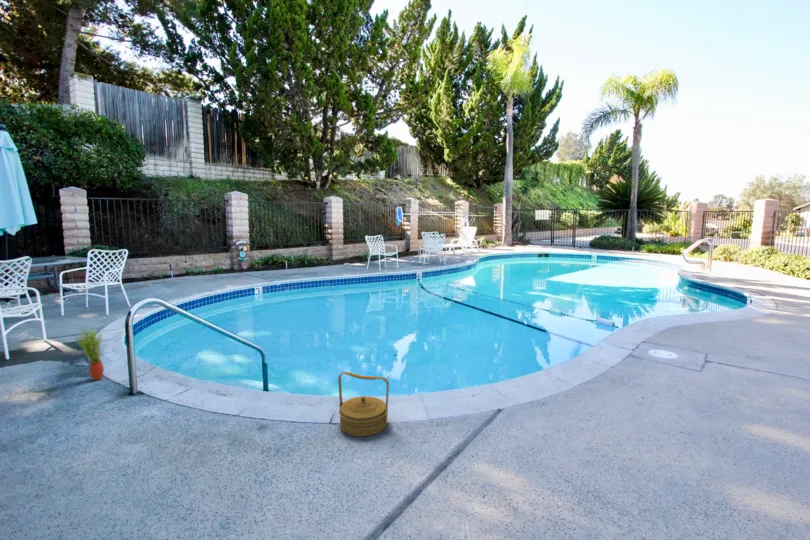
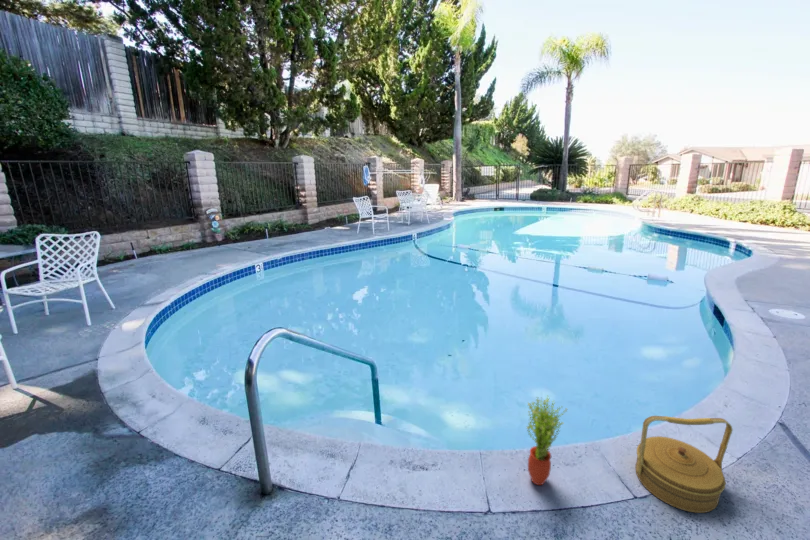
potted plant: present [76,328,104,380] -> present [527,398,567,485]

